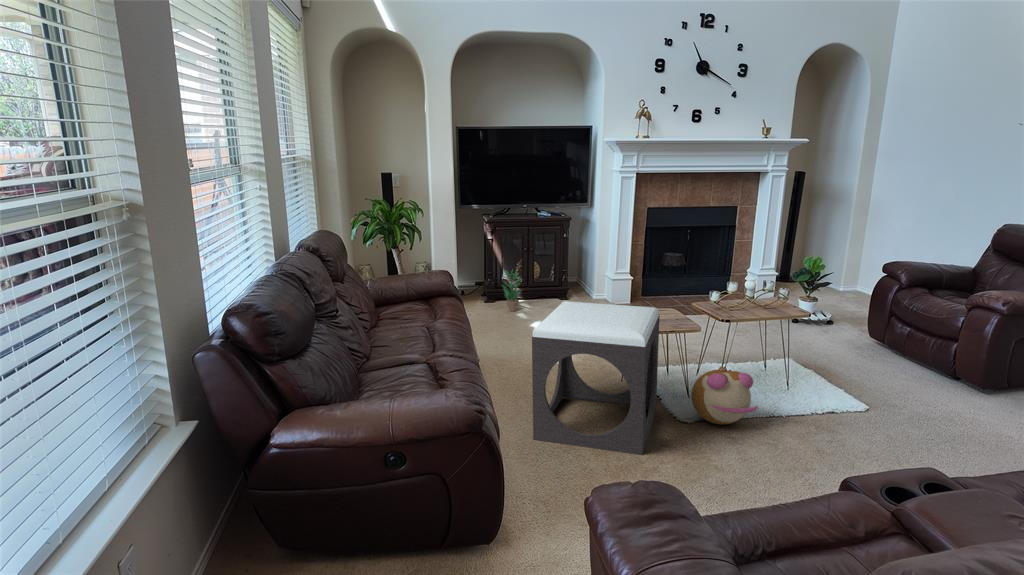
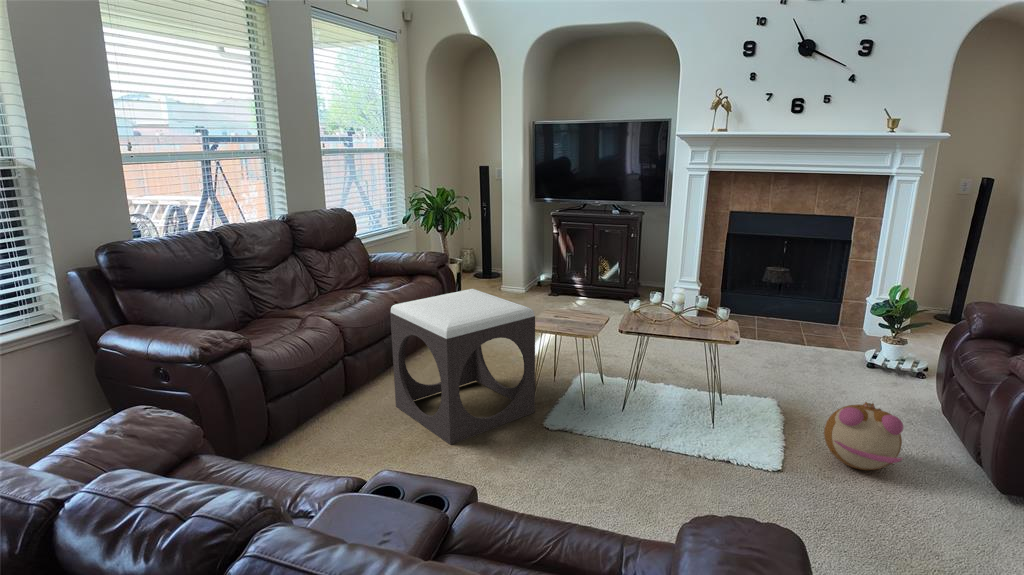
potted plant: present [503,271,521,312] -> none [561,259,584,302]
plush toy: present [691,367,758,424] -> present [824,402,903,470]

